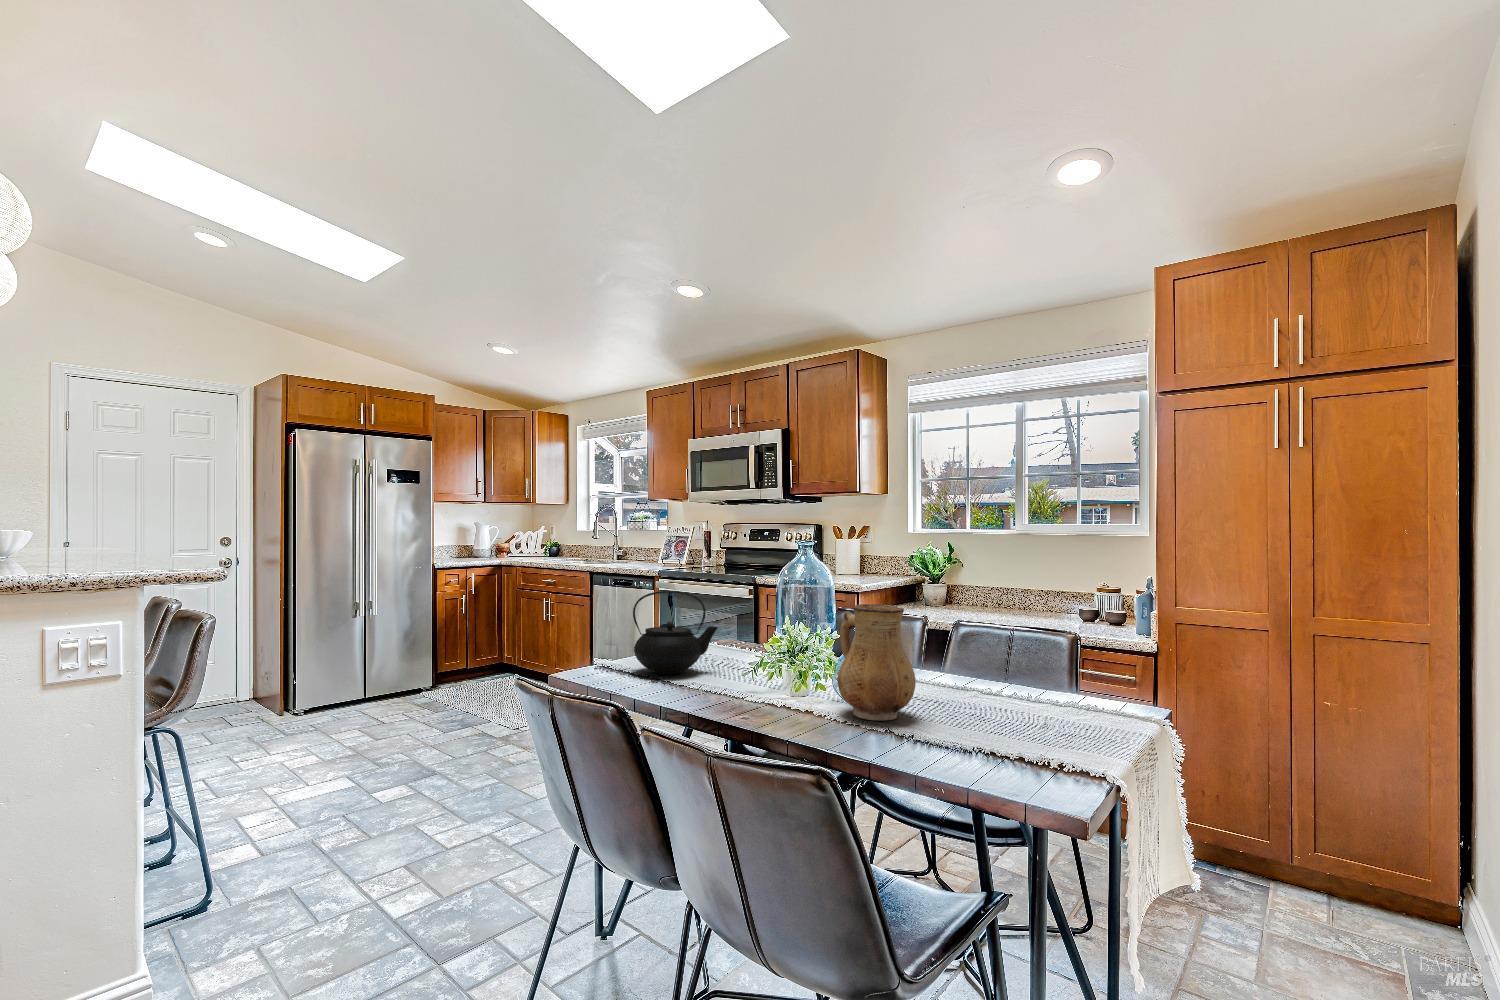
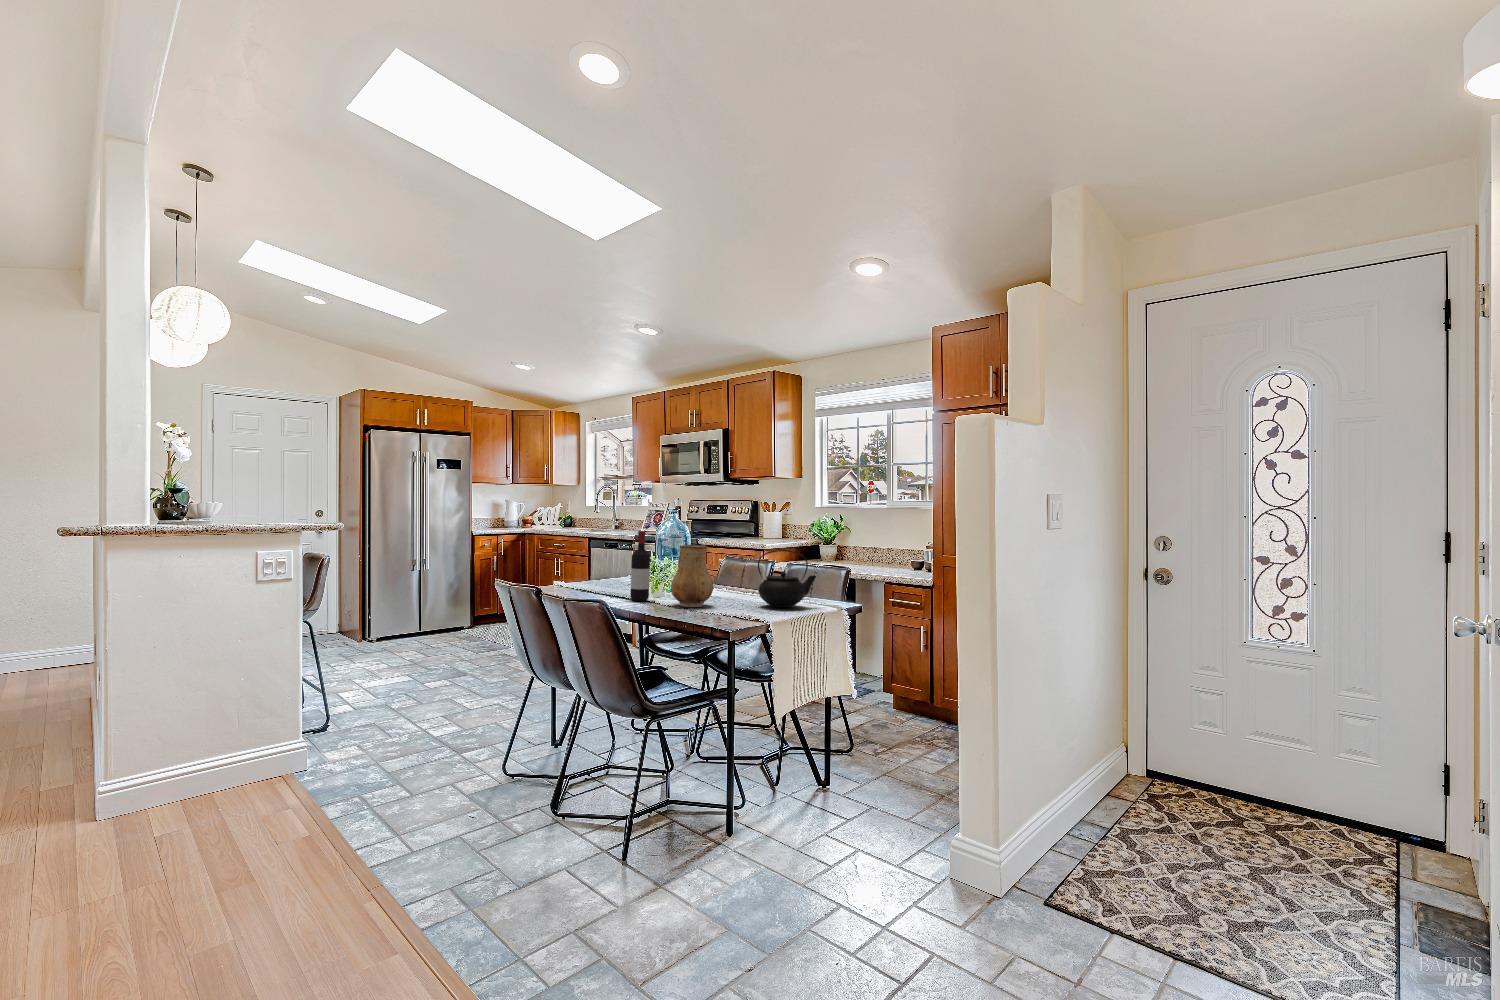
wine bottle: none [753,579,787,704] -> present [630,531,650,601]
teapot: present [633,590,718,674] -> present [758,550,816,608]

